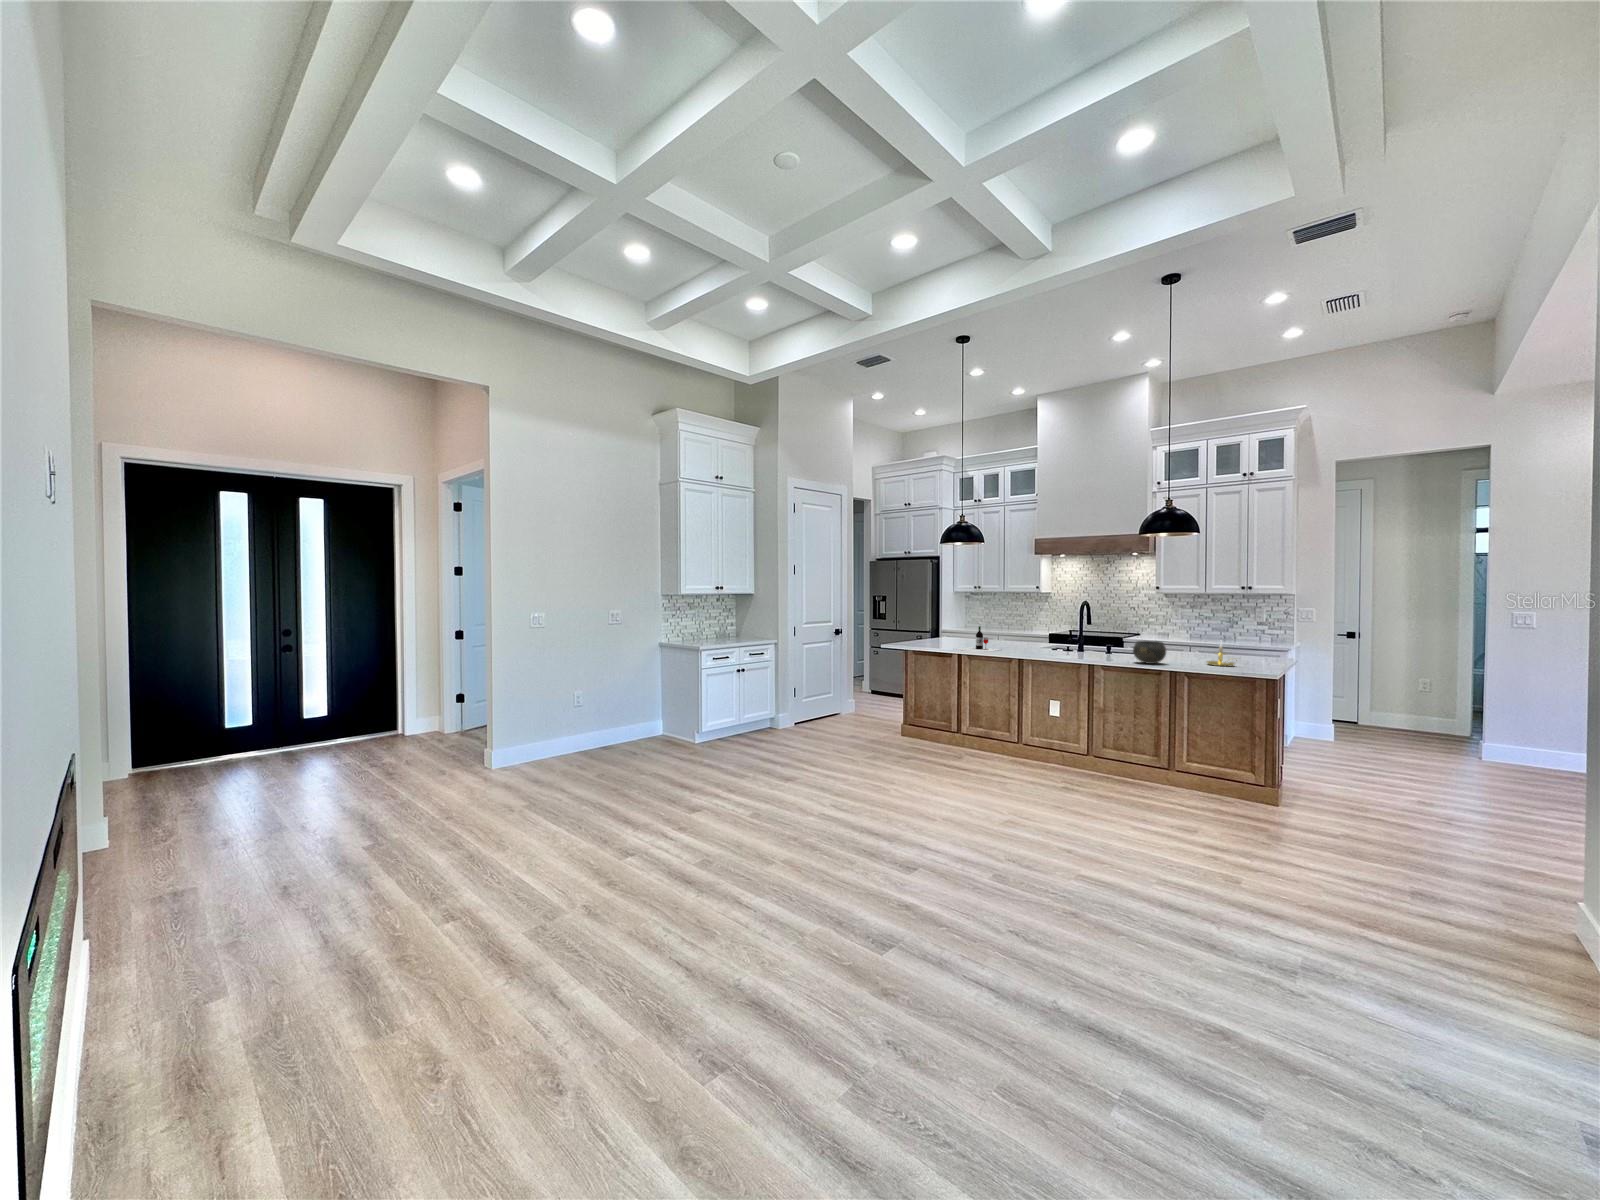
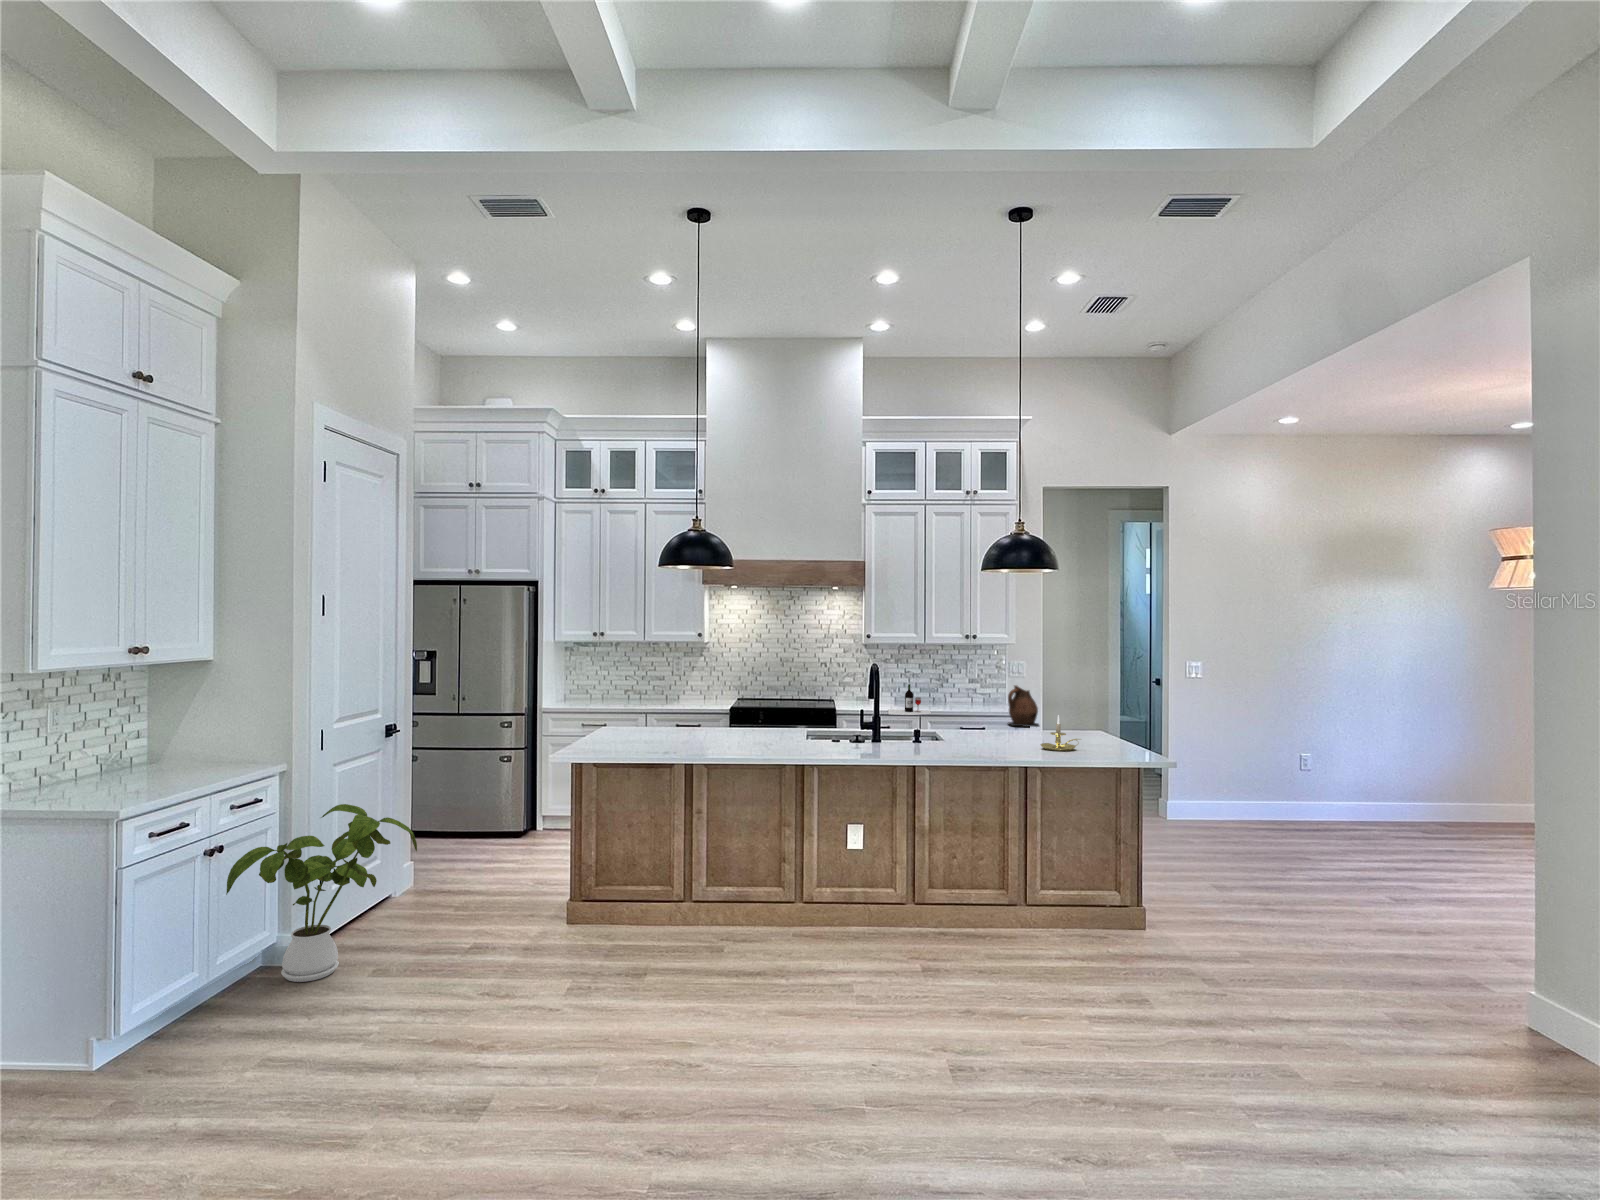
ceramic pitcher: none [1239,623,1274,657] -> present [1008,685,1039,727]
wine bottle: present [956,626,1000,651] -> present [888,684,931,715]
bowl: present [1133,641,1166,664] -> none [969,722,1013,756]
house plant: none [747,658,819,734] -> present [226,804,417,982]

